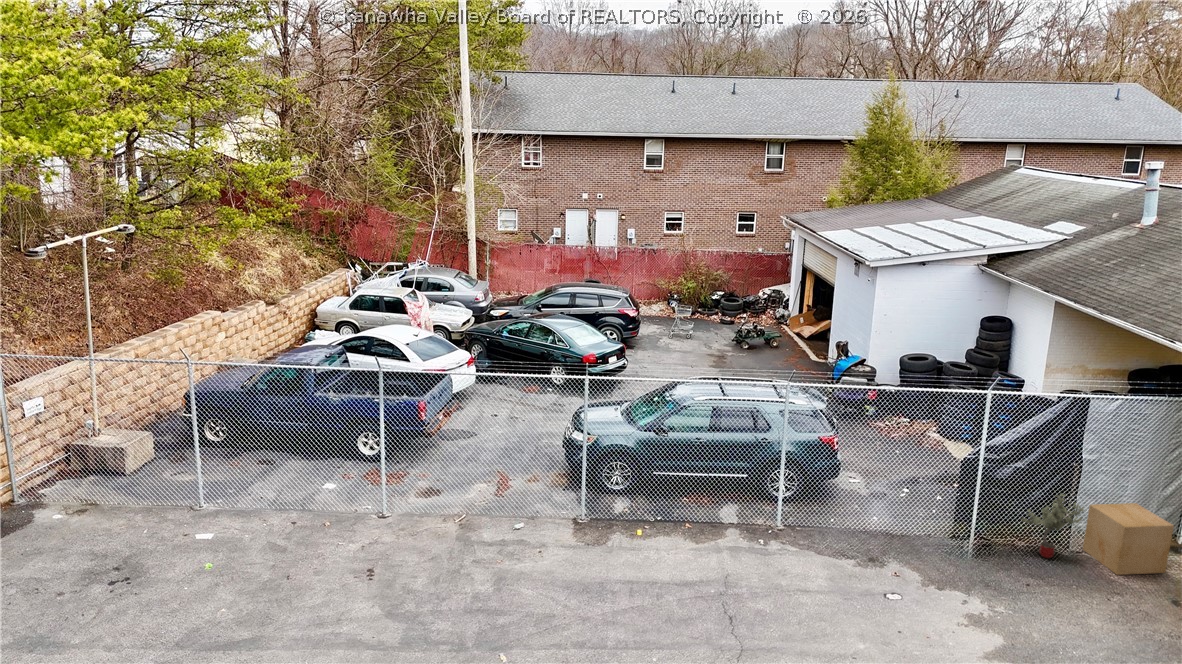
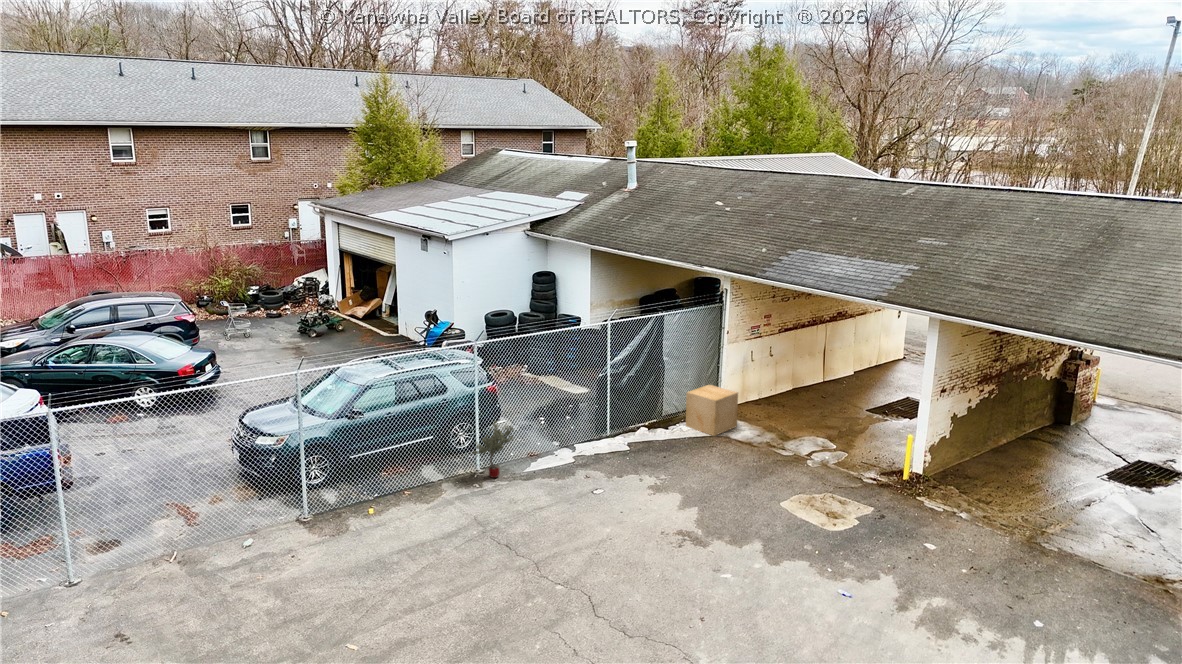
potted tree: present [1021,494,1084,558] -> present [473,421,513,478]

